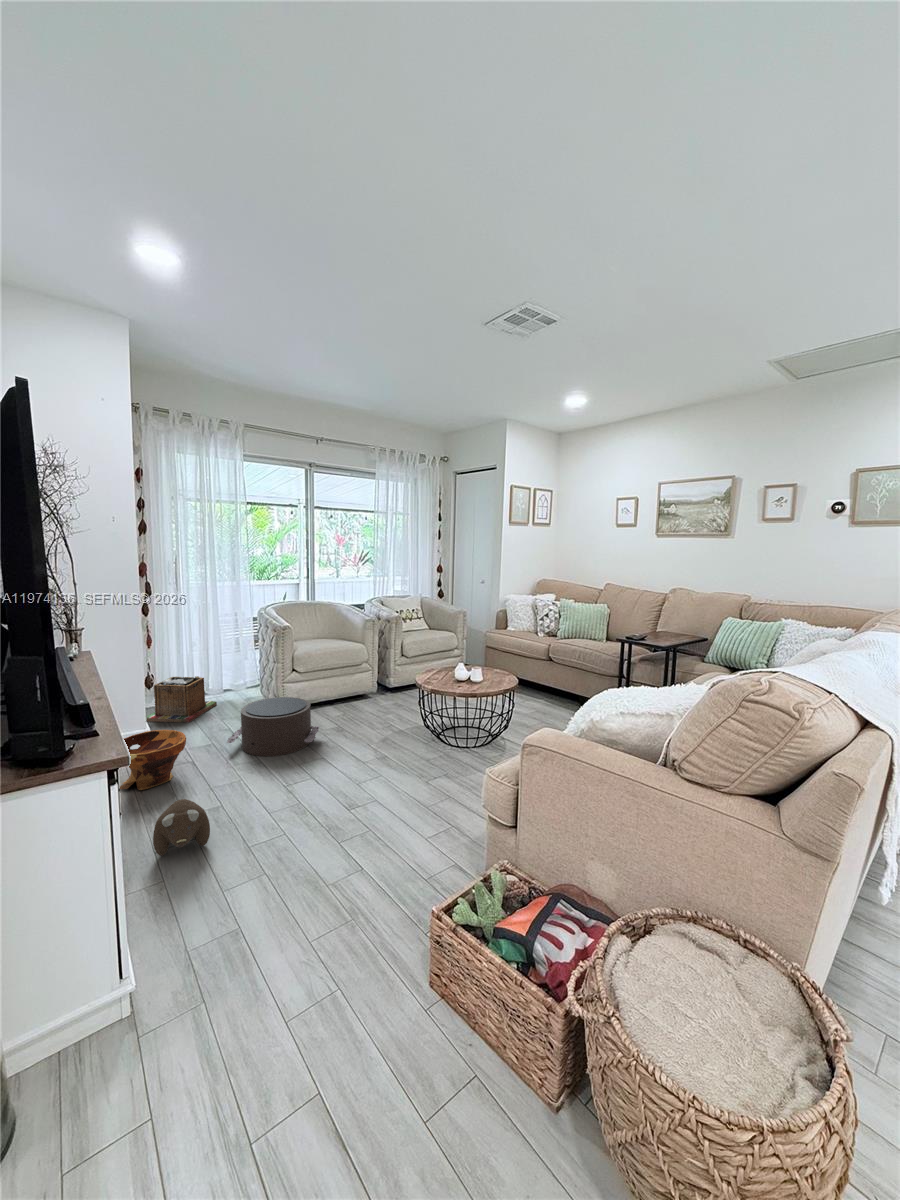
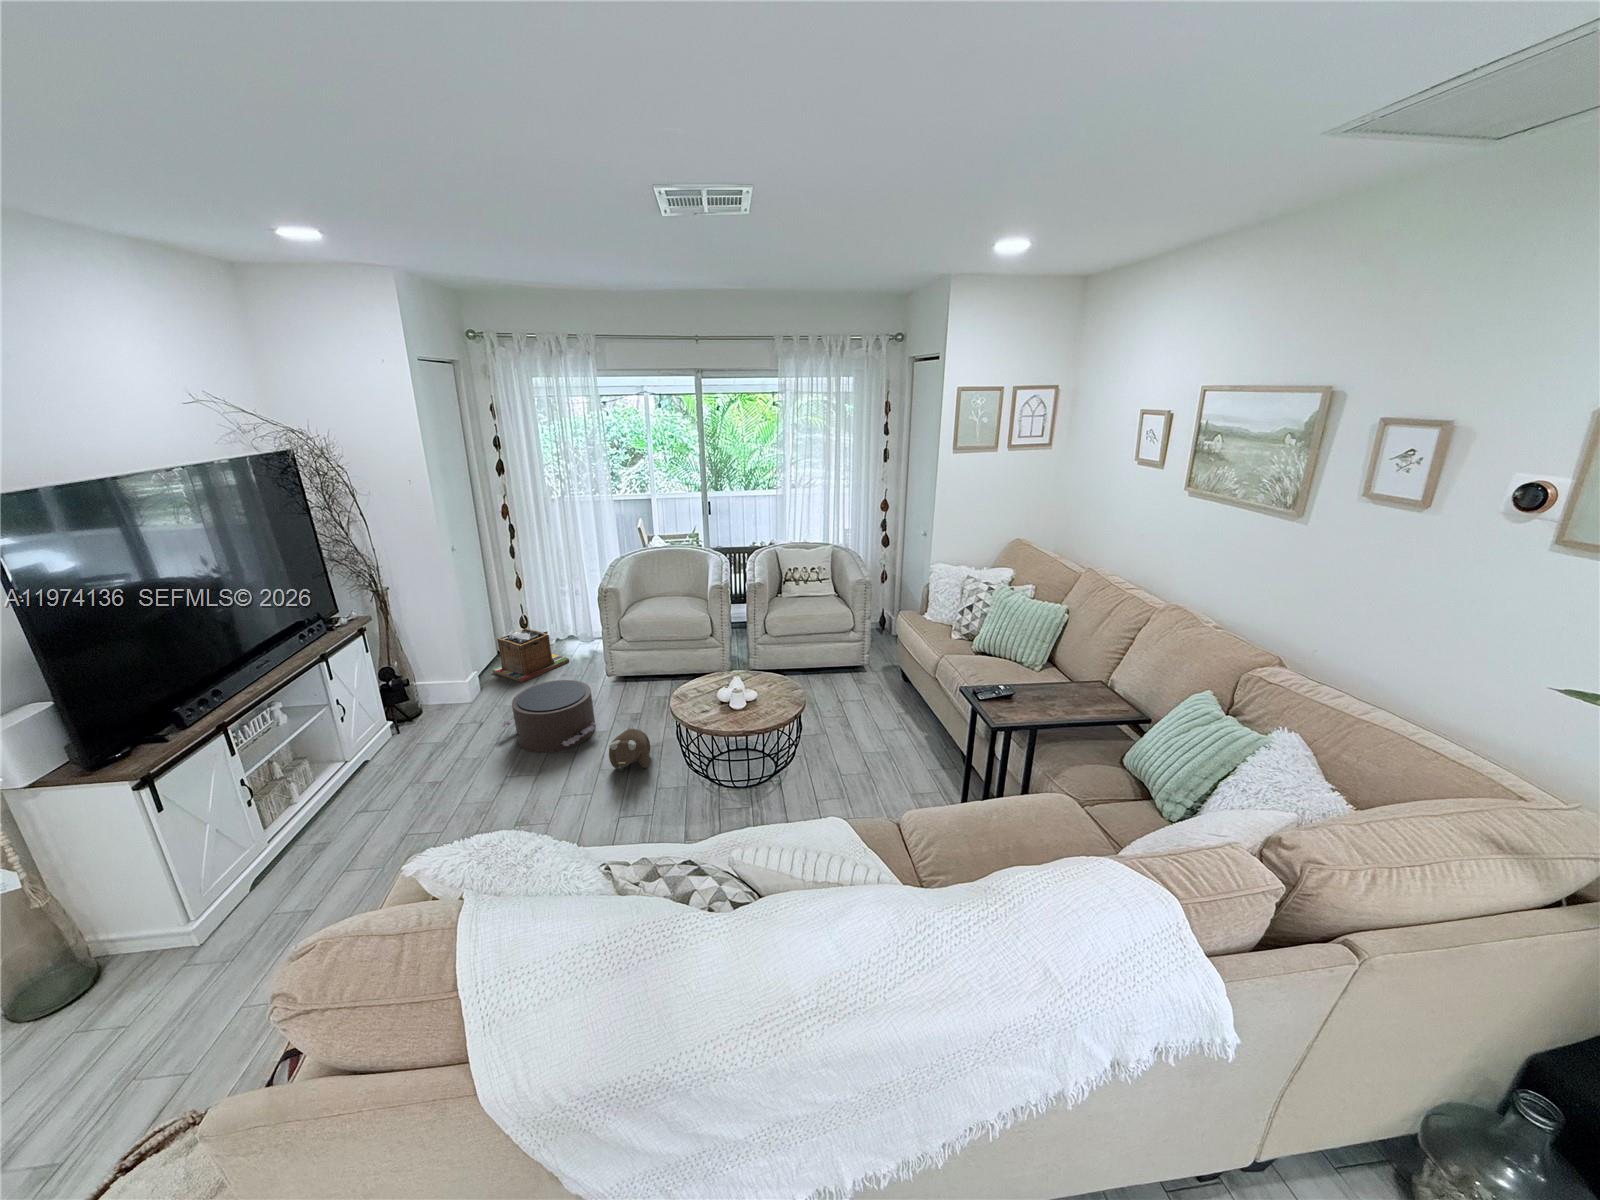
planter: present [120,730,186,790] -> none [367,705,445,767]
plush toy: present [153,799,210,856] -> present [609,729,650,768]

